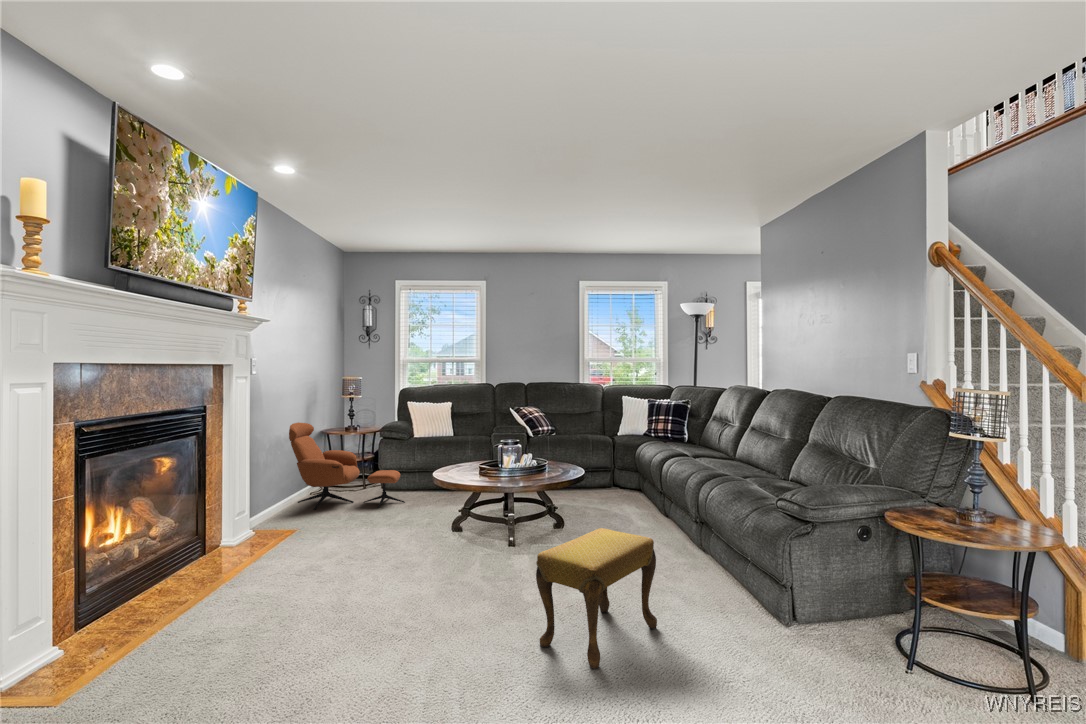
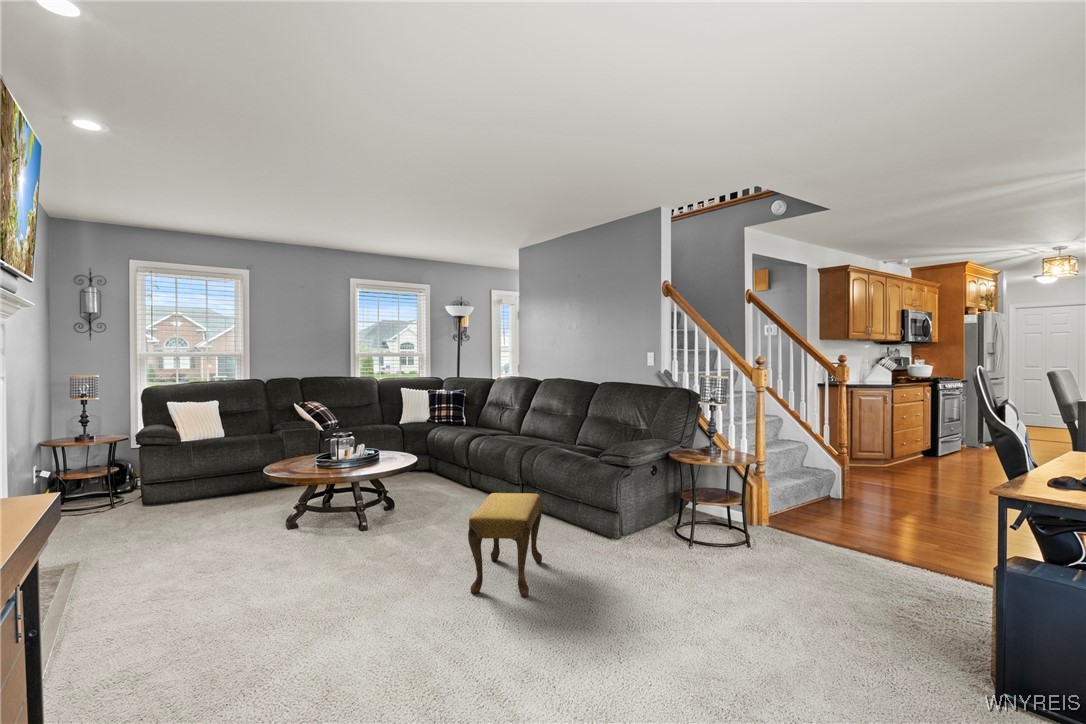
lounge chair: present [289,422,405,510] -> none [26,433,196,537]

